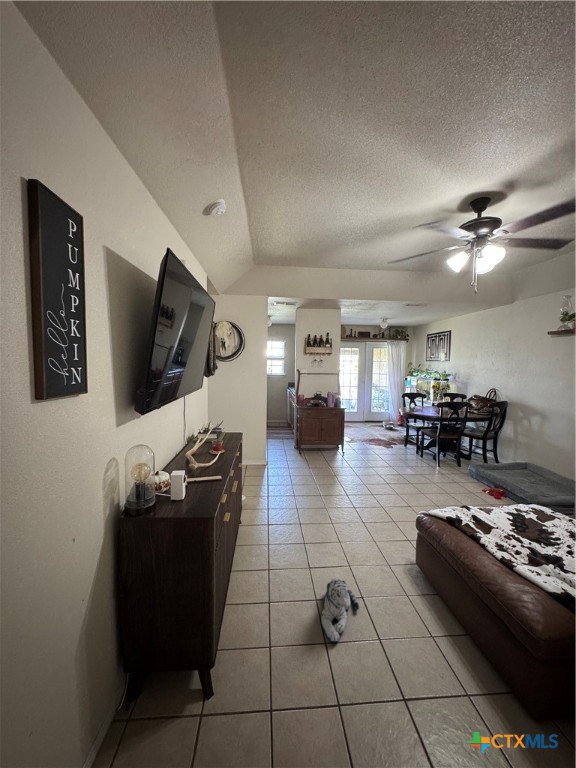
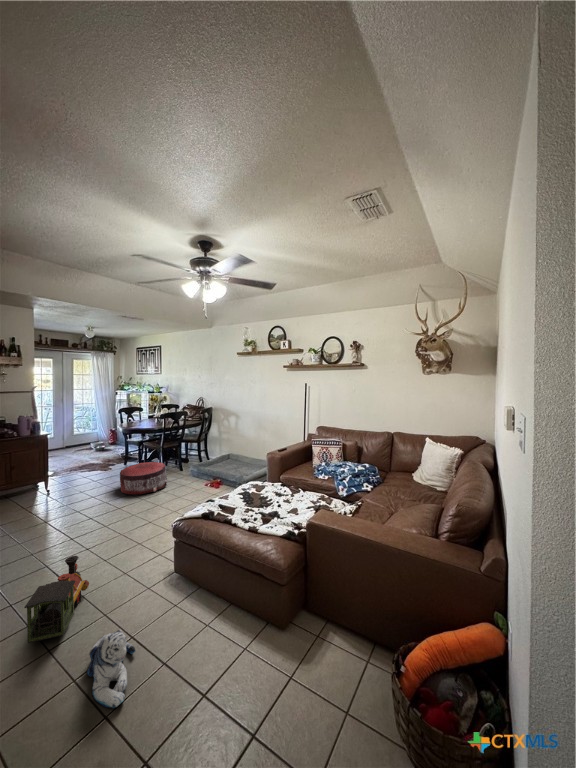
pouf: none [393,447,438,478] -> present [120,462,167,495]
toy train: none [298,505,345,561] -> present [24,556,89,643]

